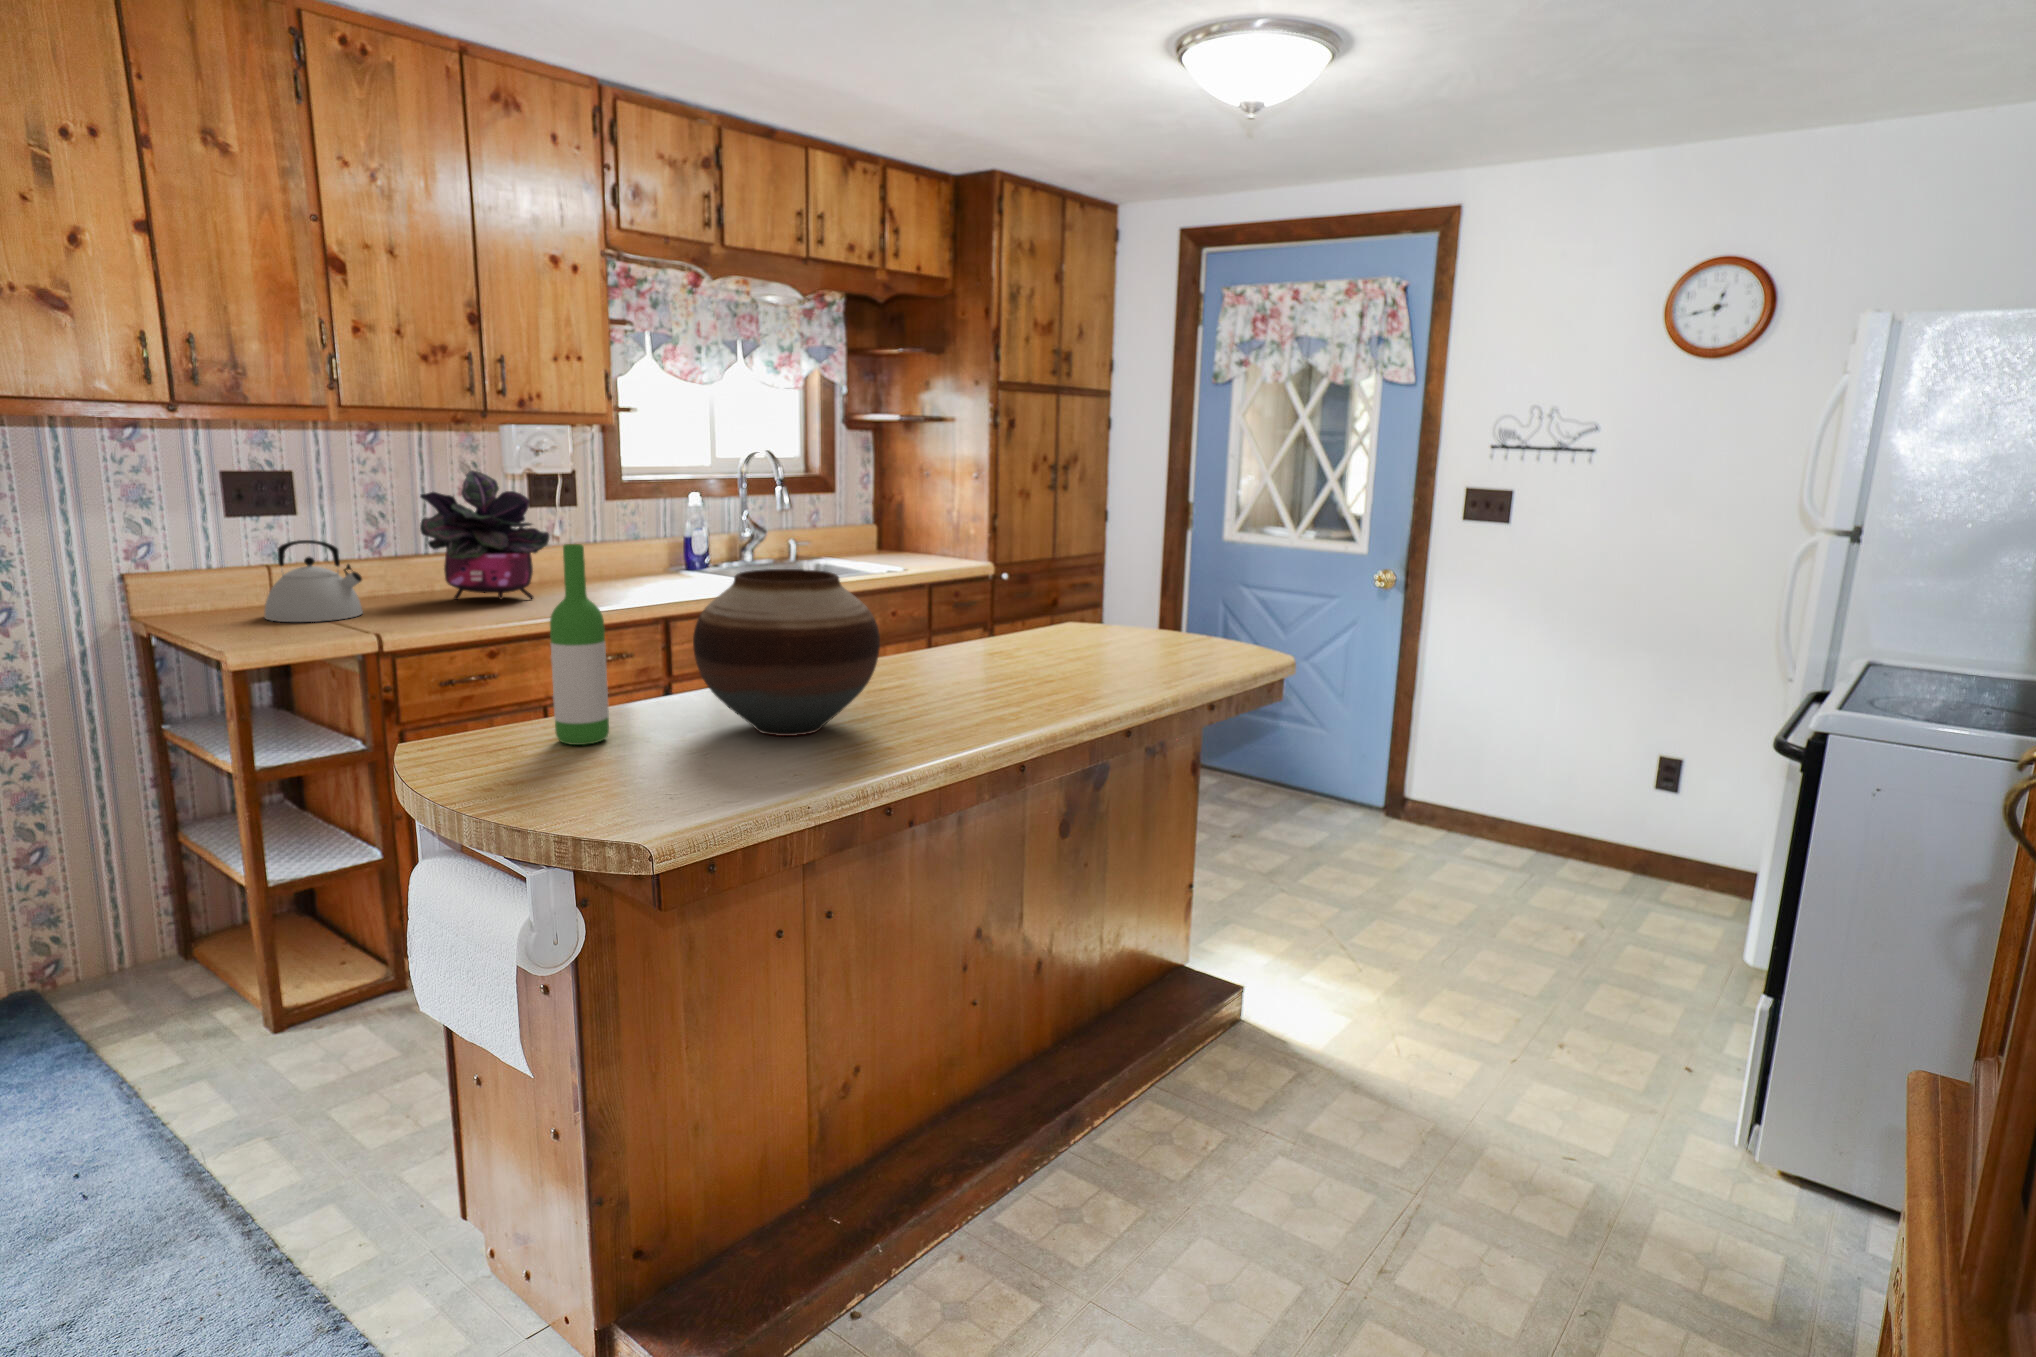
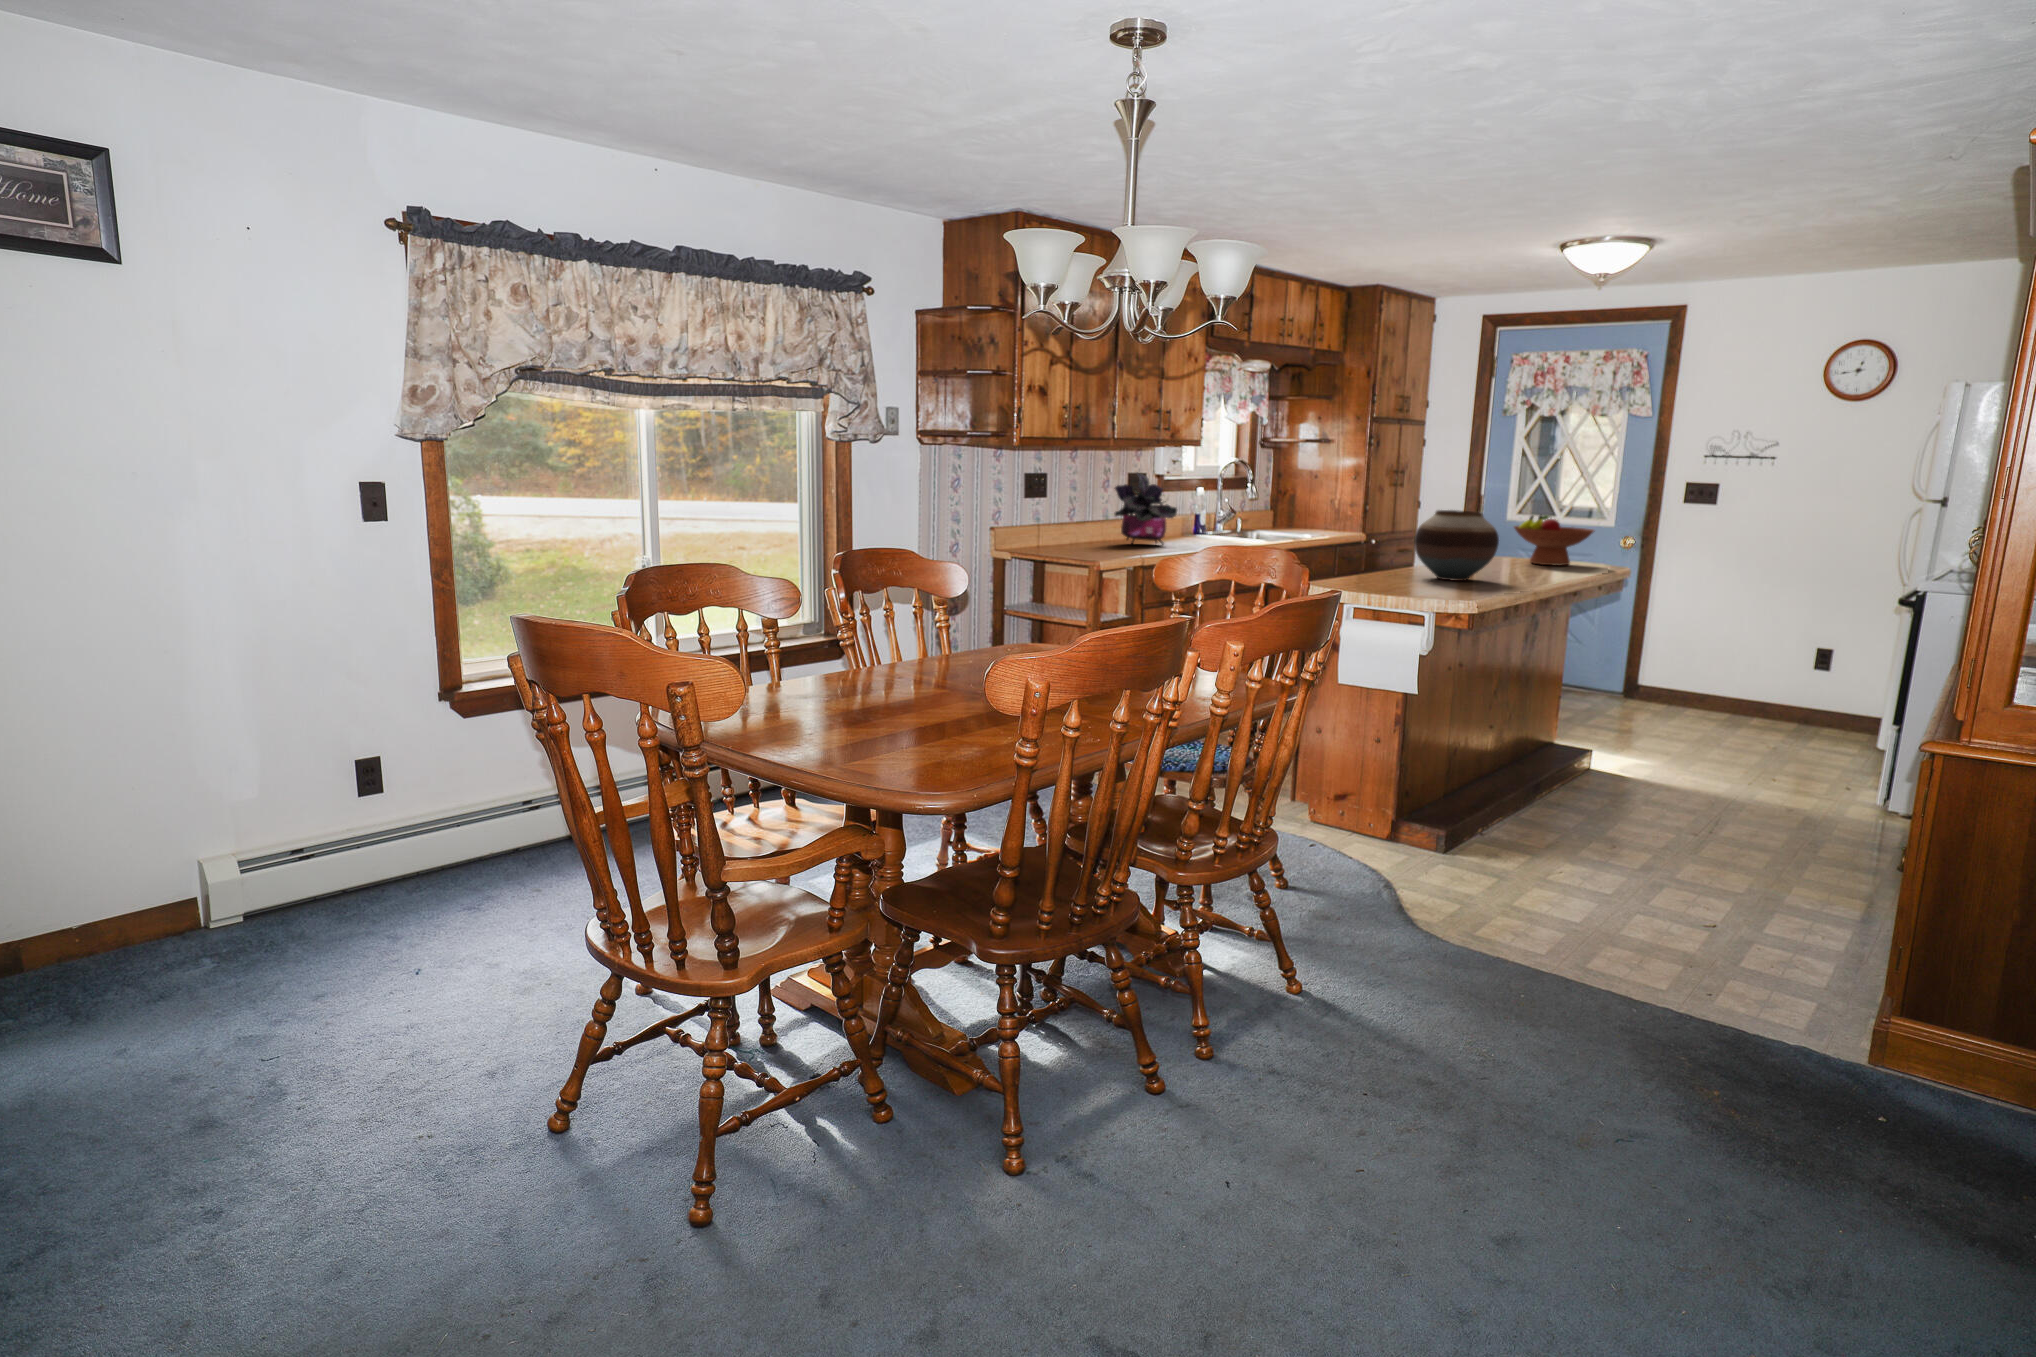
kettle: present [264,540,363,622] -> none [1061,509,1108,551]
wine bottle: present [550,544,609,745] -> none [1368,497,1394,581]
fruit bowl: none [1059,561,1206,661] -> present [1514,515,1594,566]

